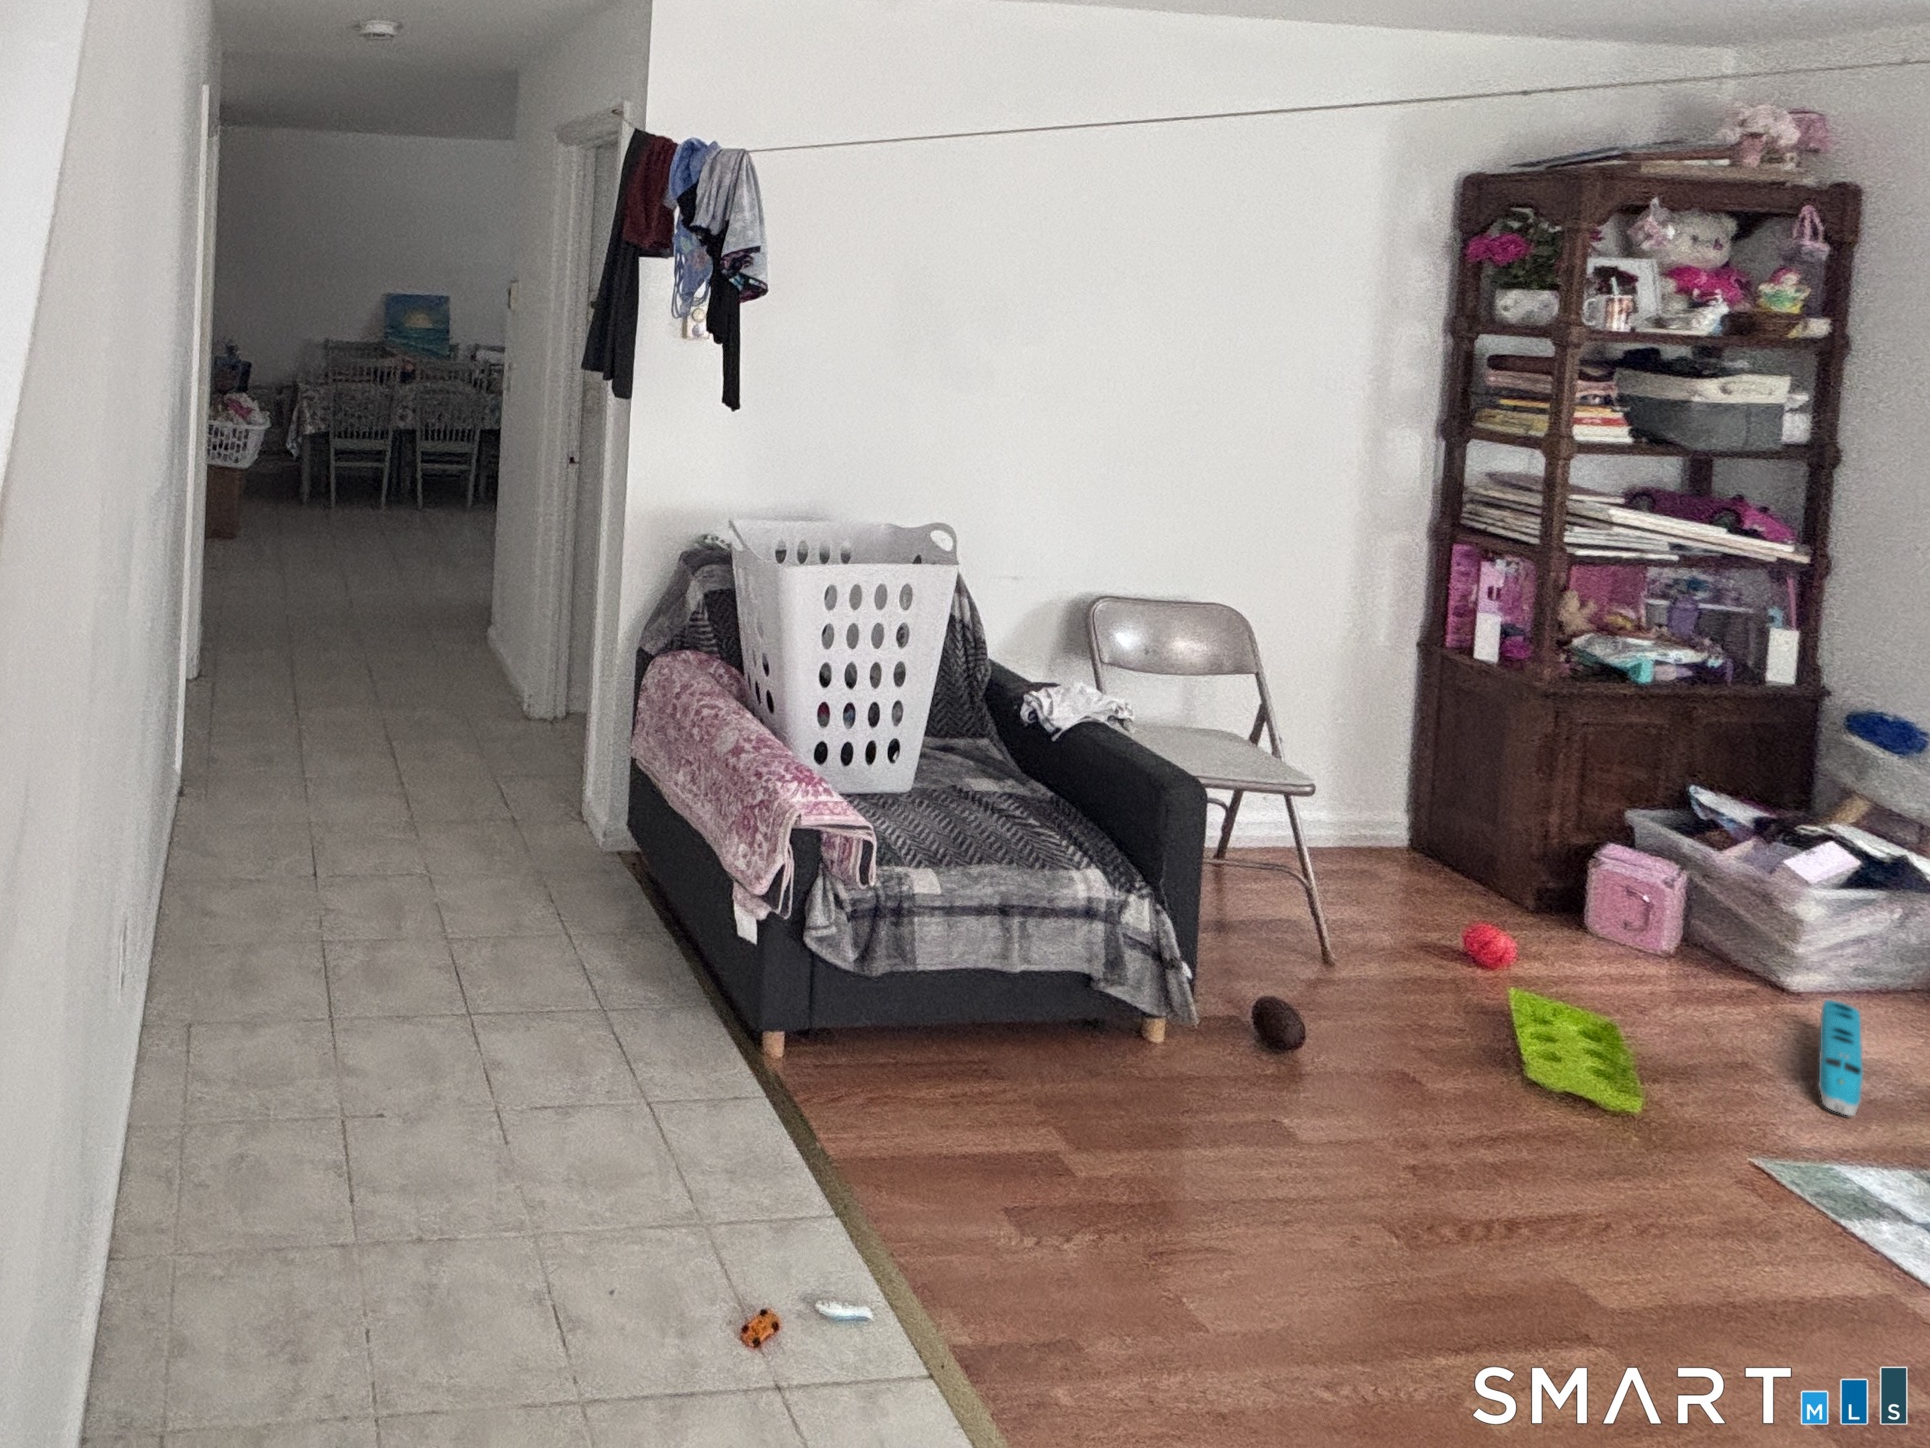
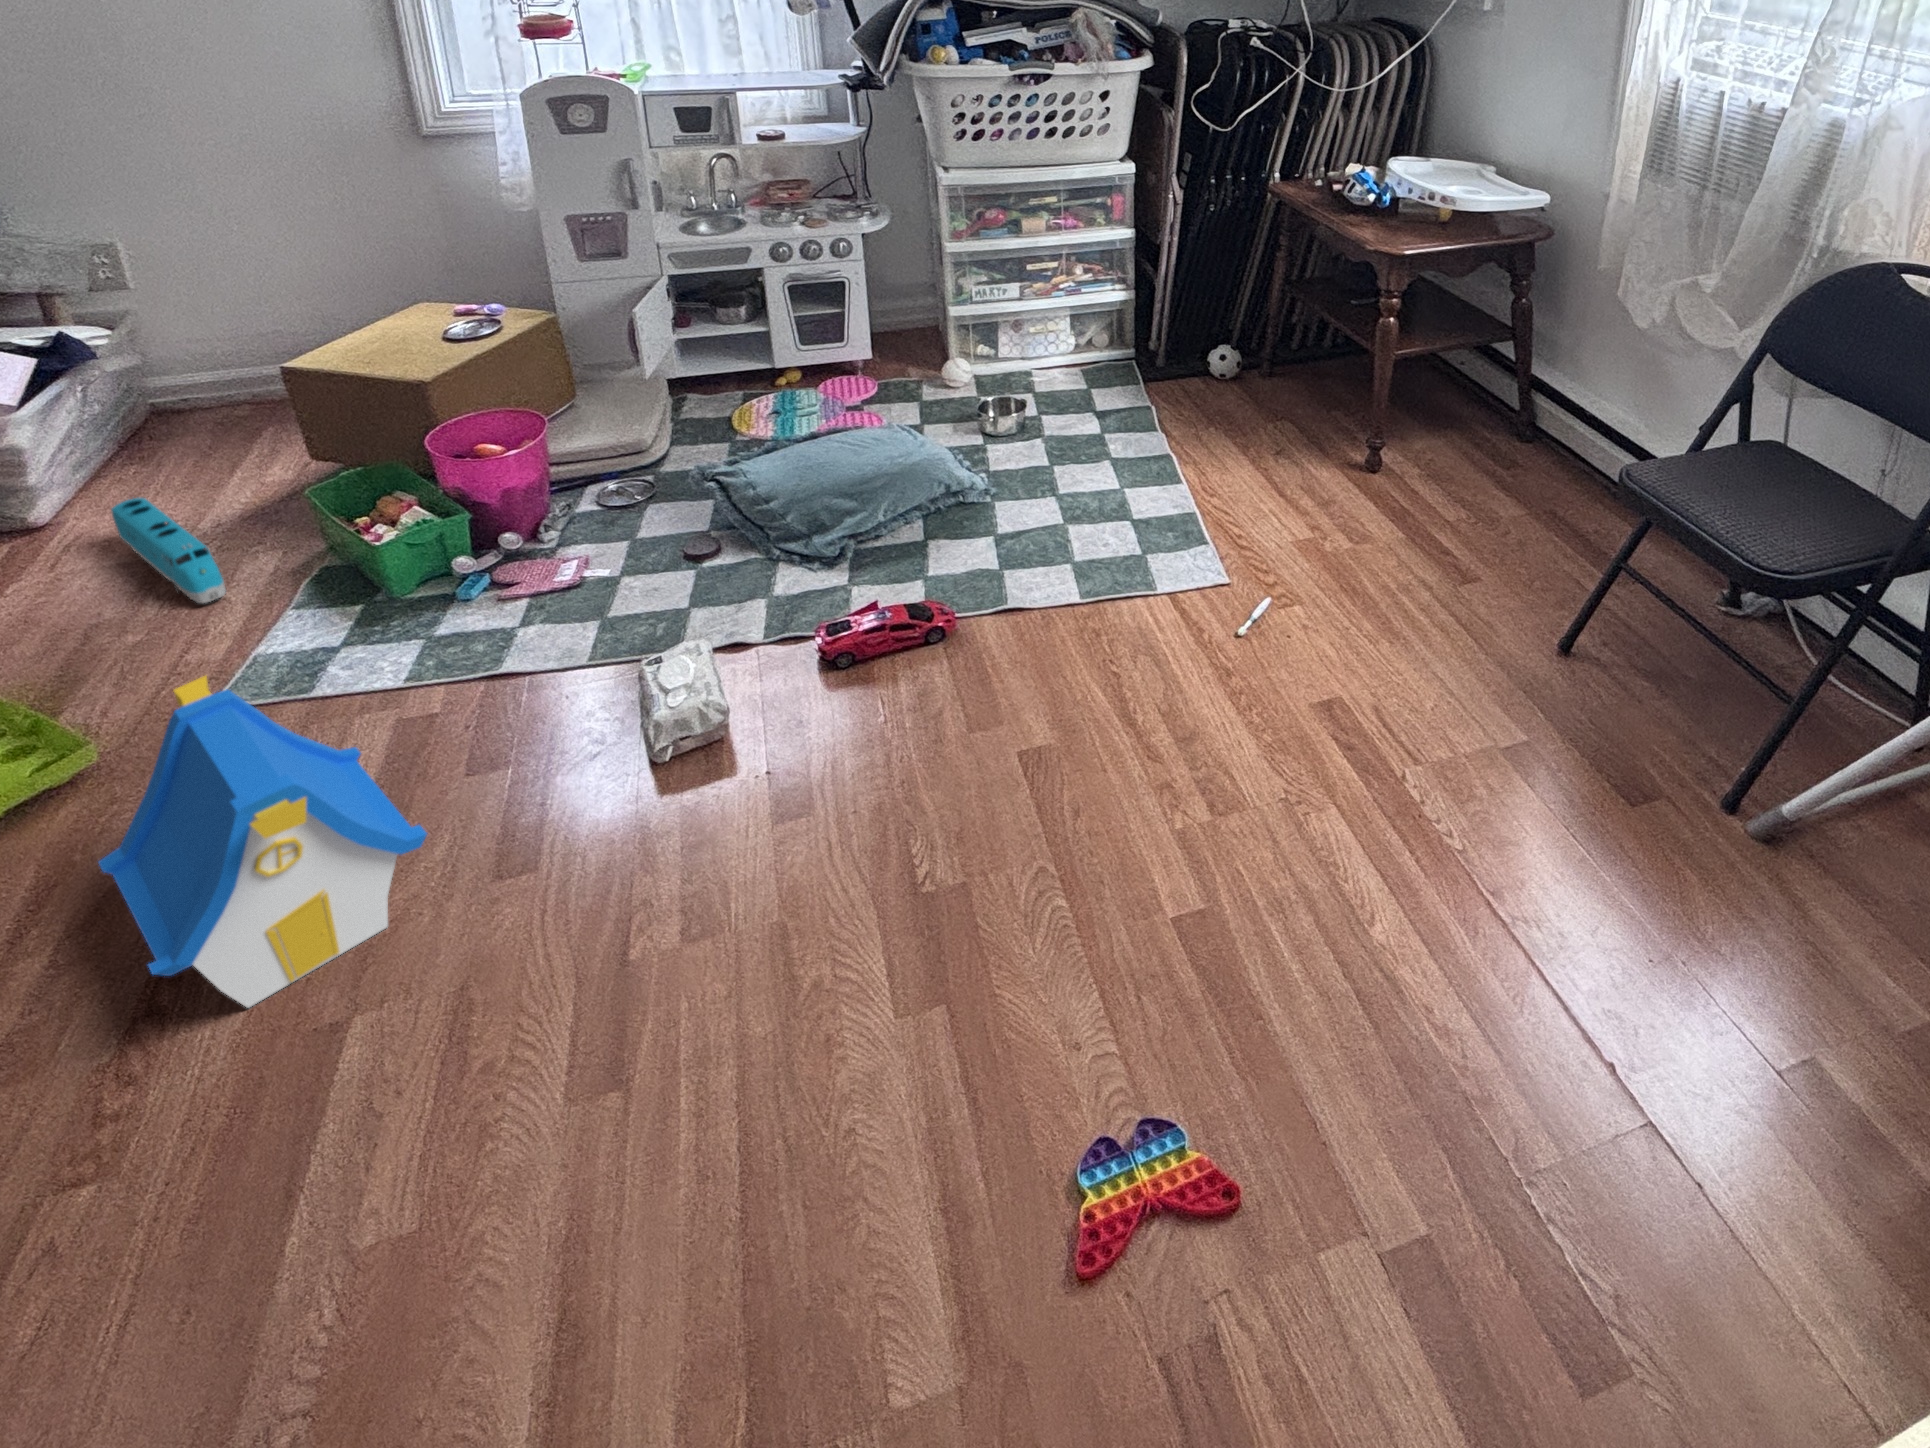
toy house: none [1527,1067,1783,1341] -> present [99,676,427,1008]

